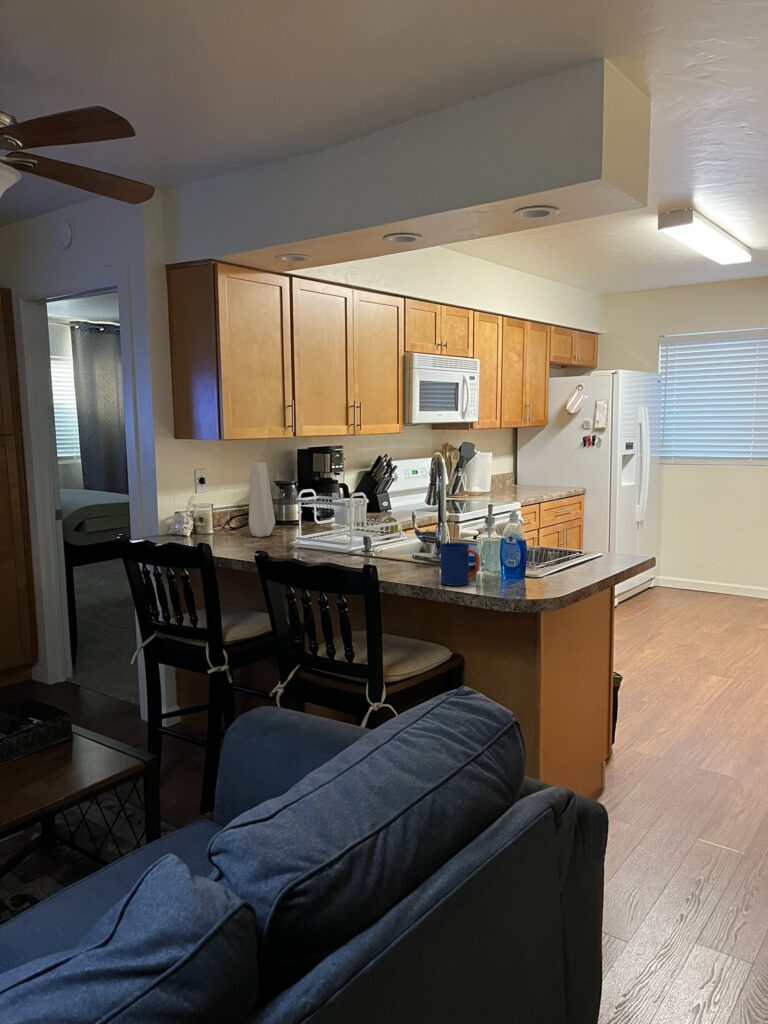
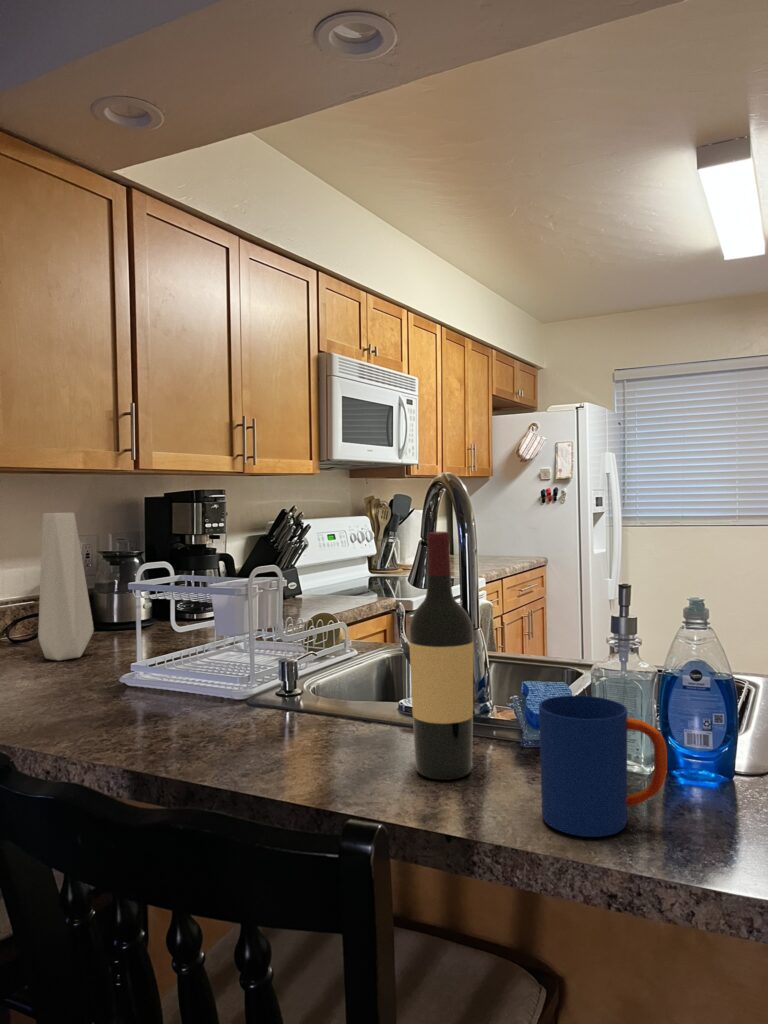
wine bottle: none [405,483,429,575] -> present [409,532,474,780]

